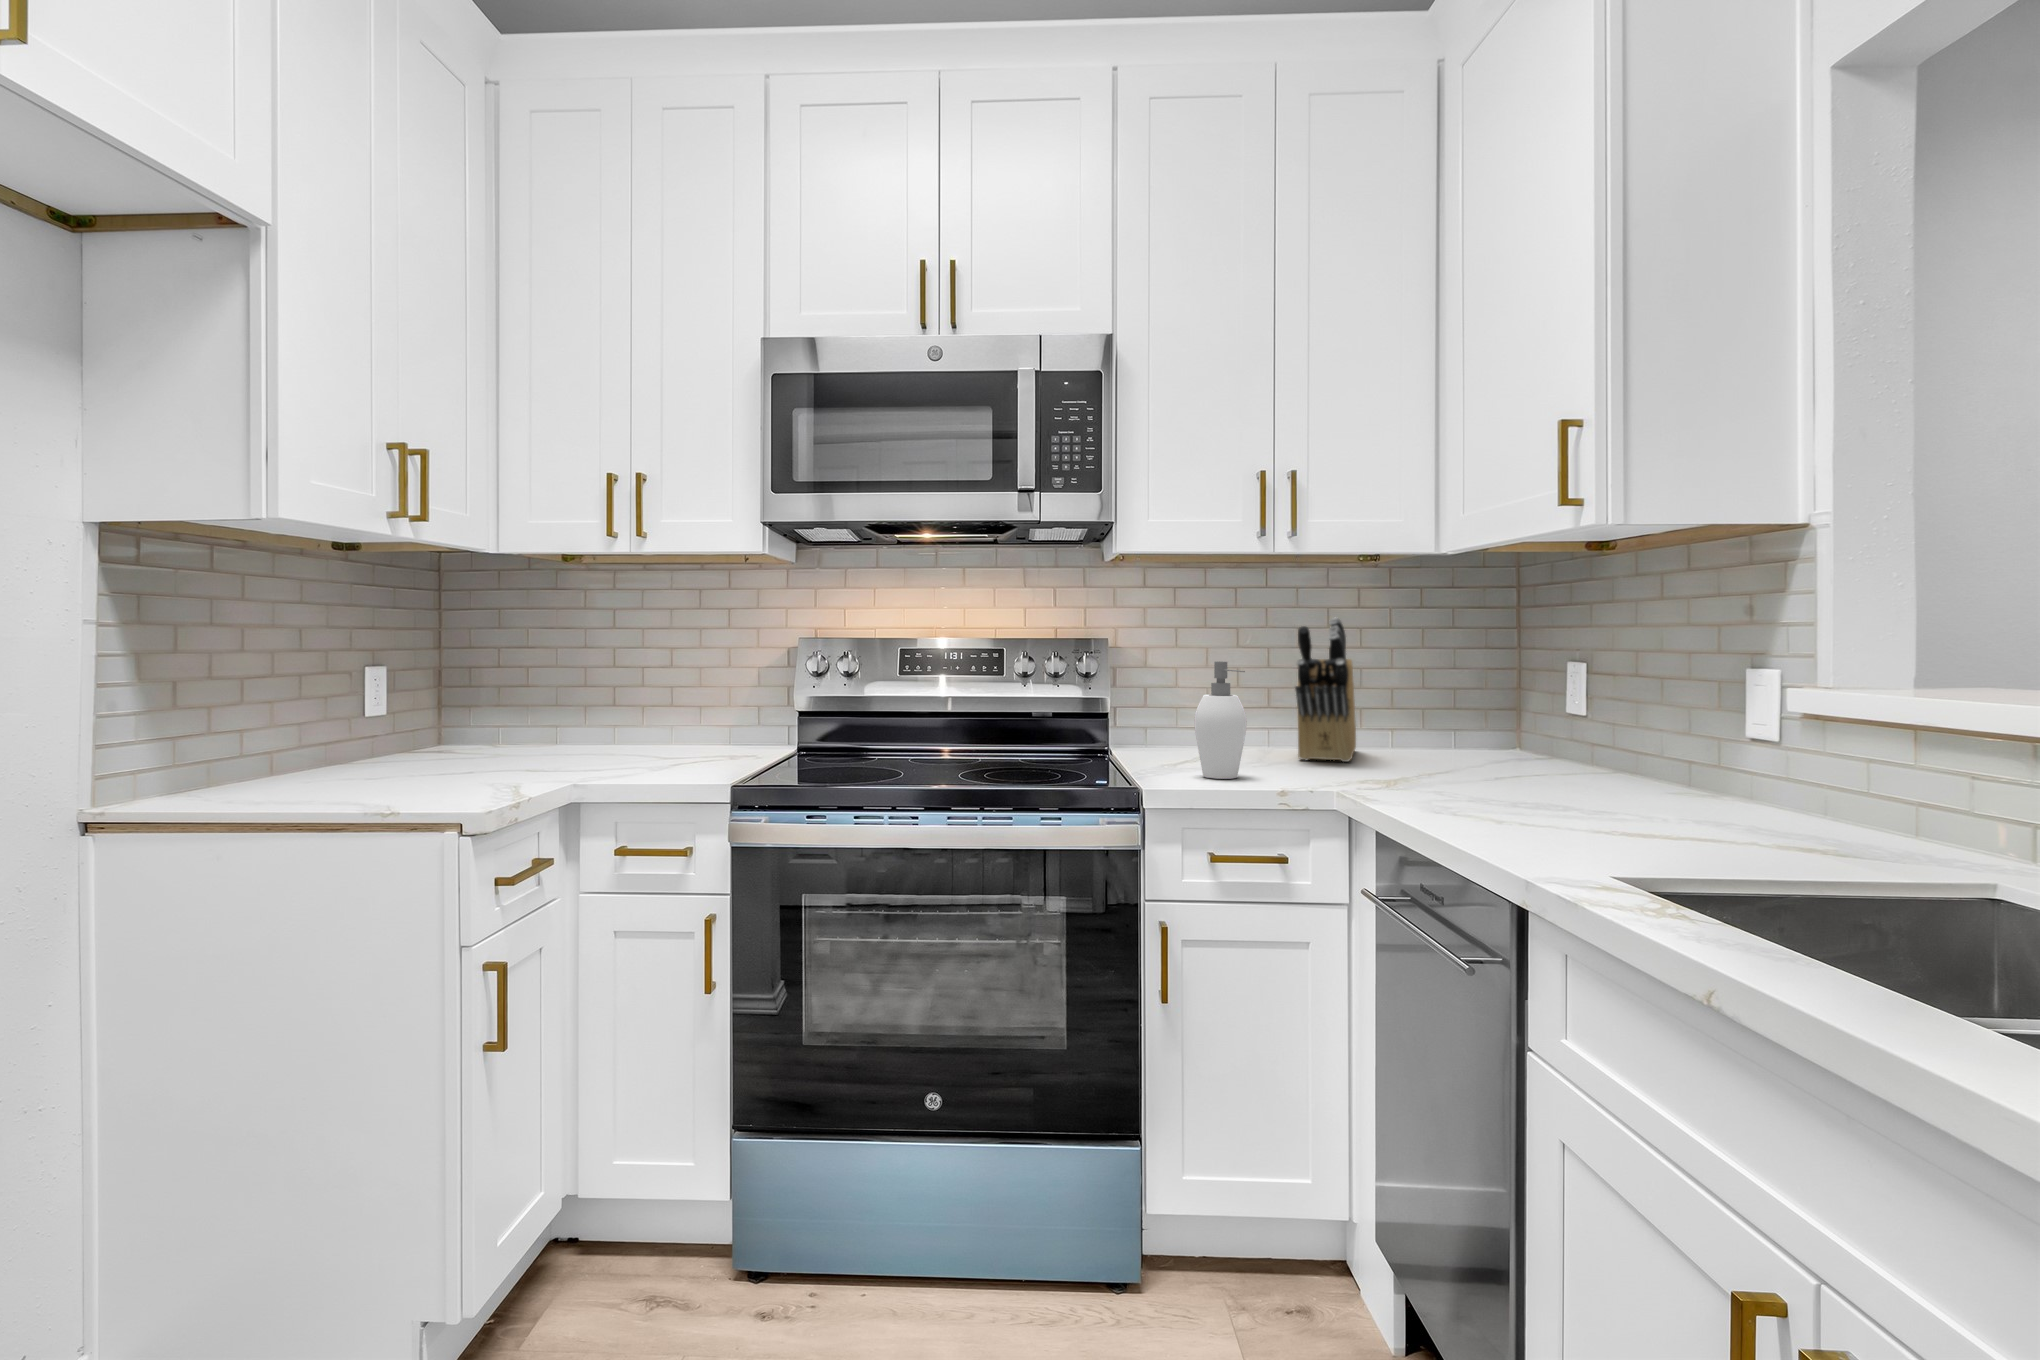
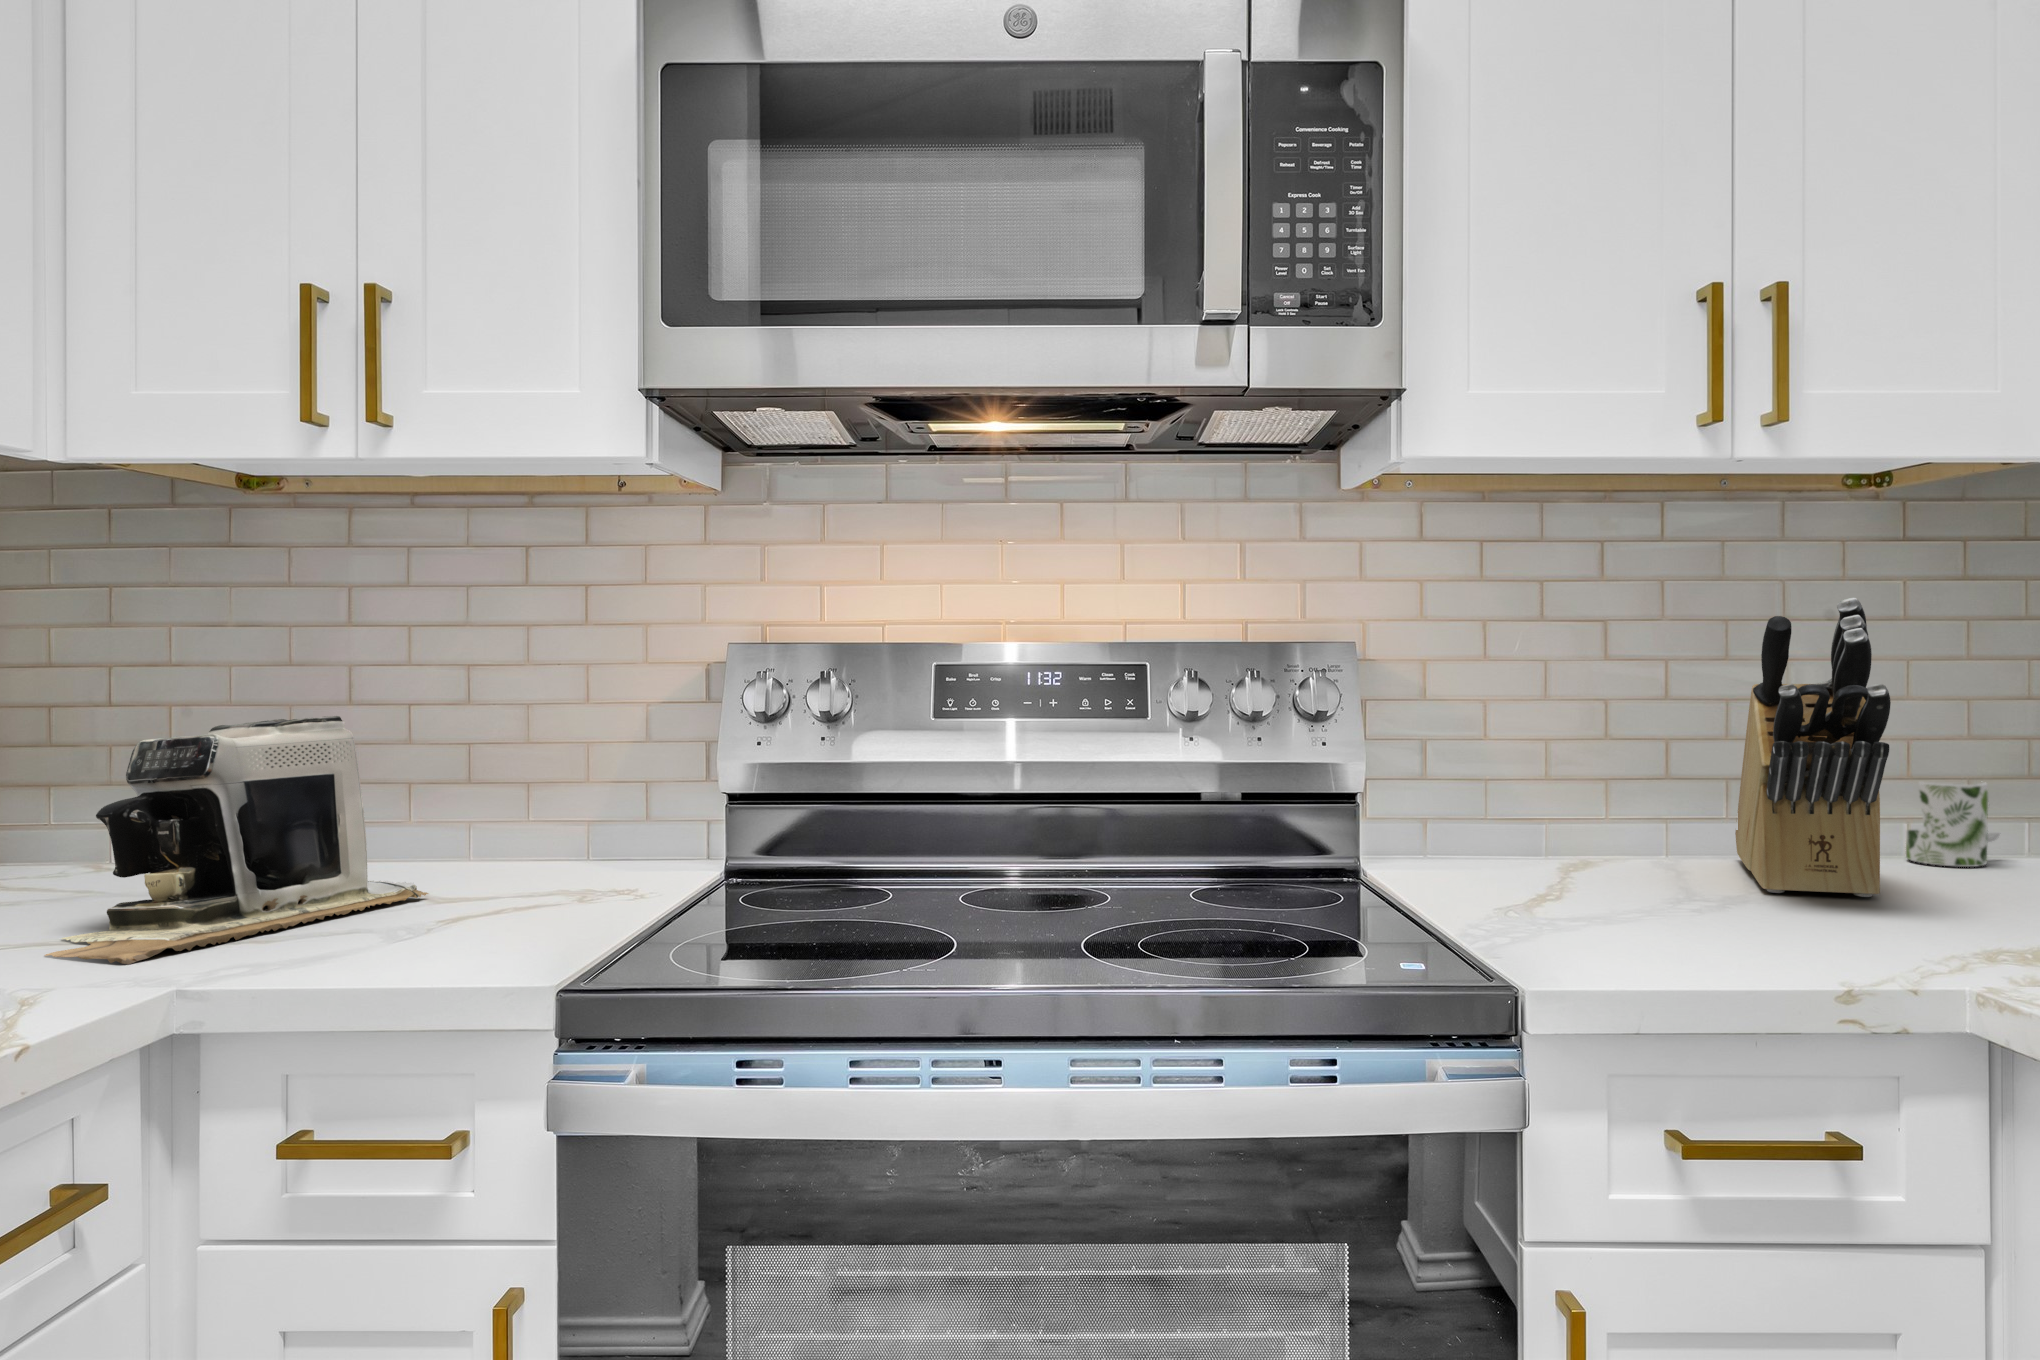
soap dispenser: present [1194,661,1247,779] -> none [1605,692,1742,956]
coffee maker: none [508,672,661,776] -> present [45,716,429,964]
mug: none [1396,708,1446,752] -> present [1906,781,2000,867]

